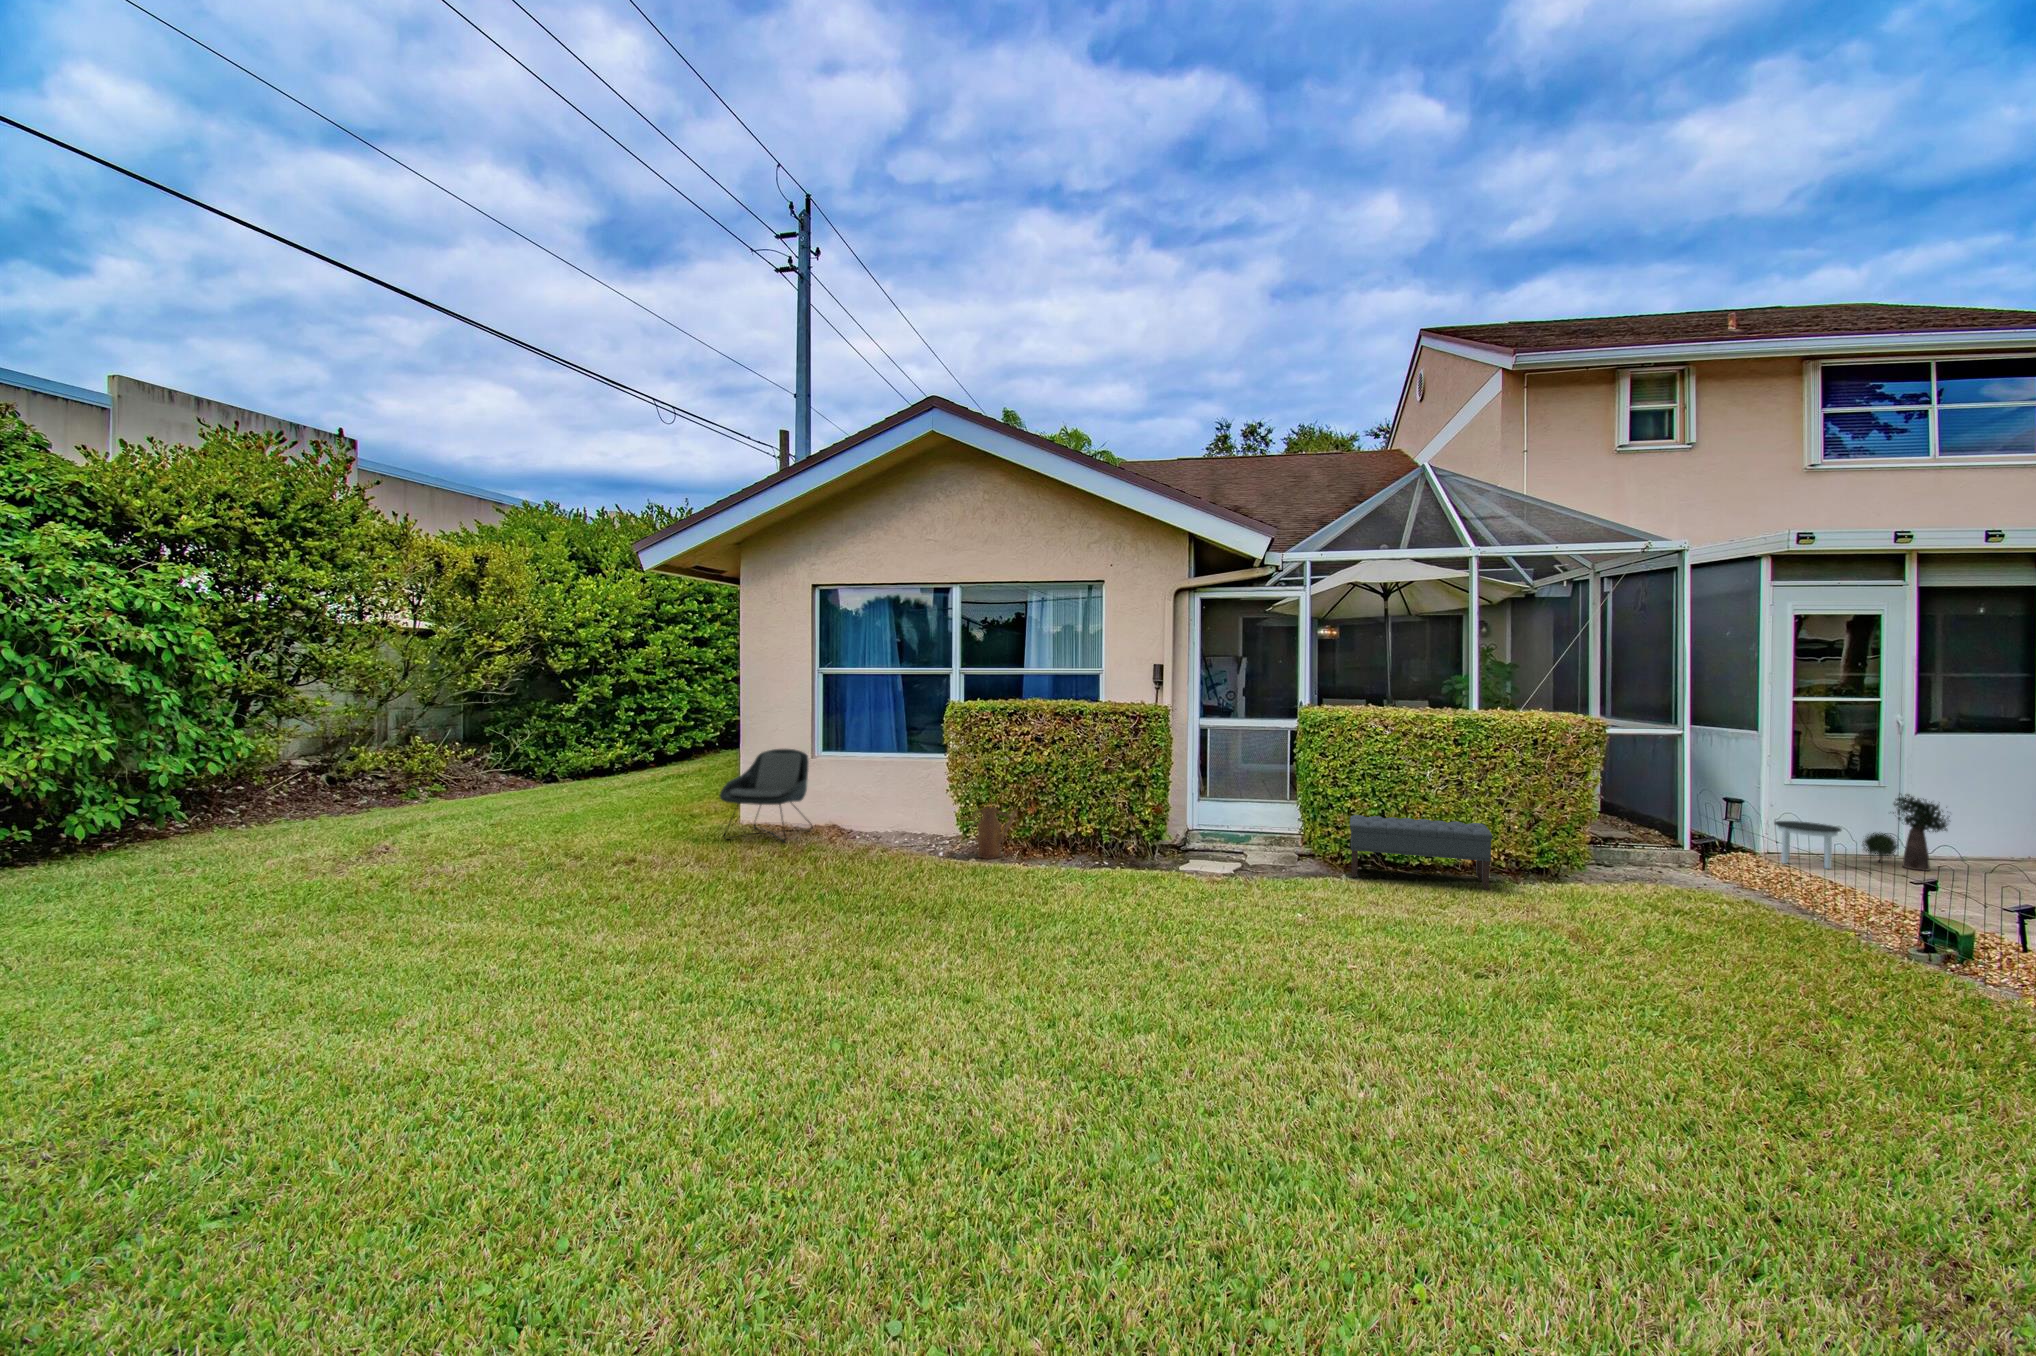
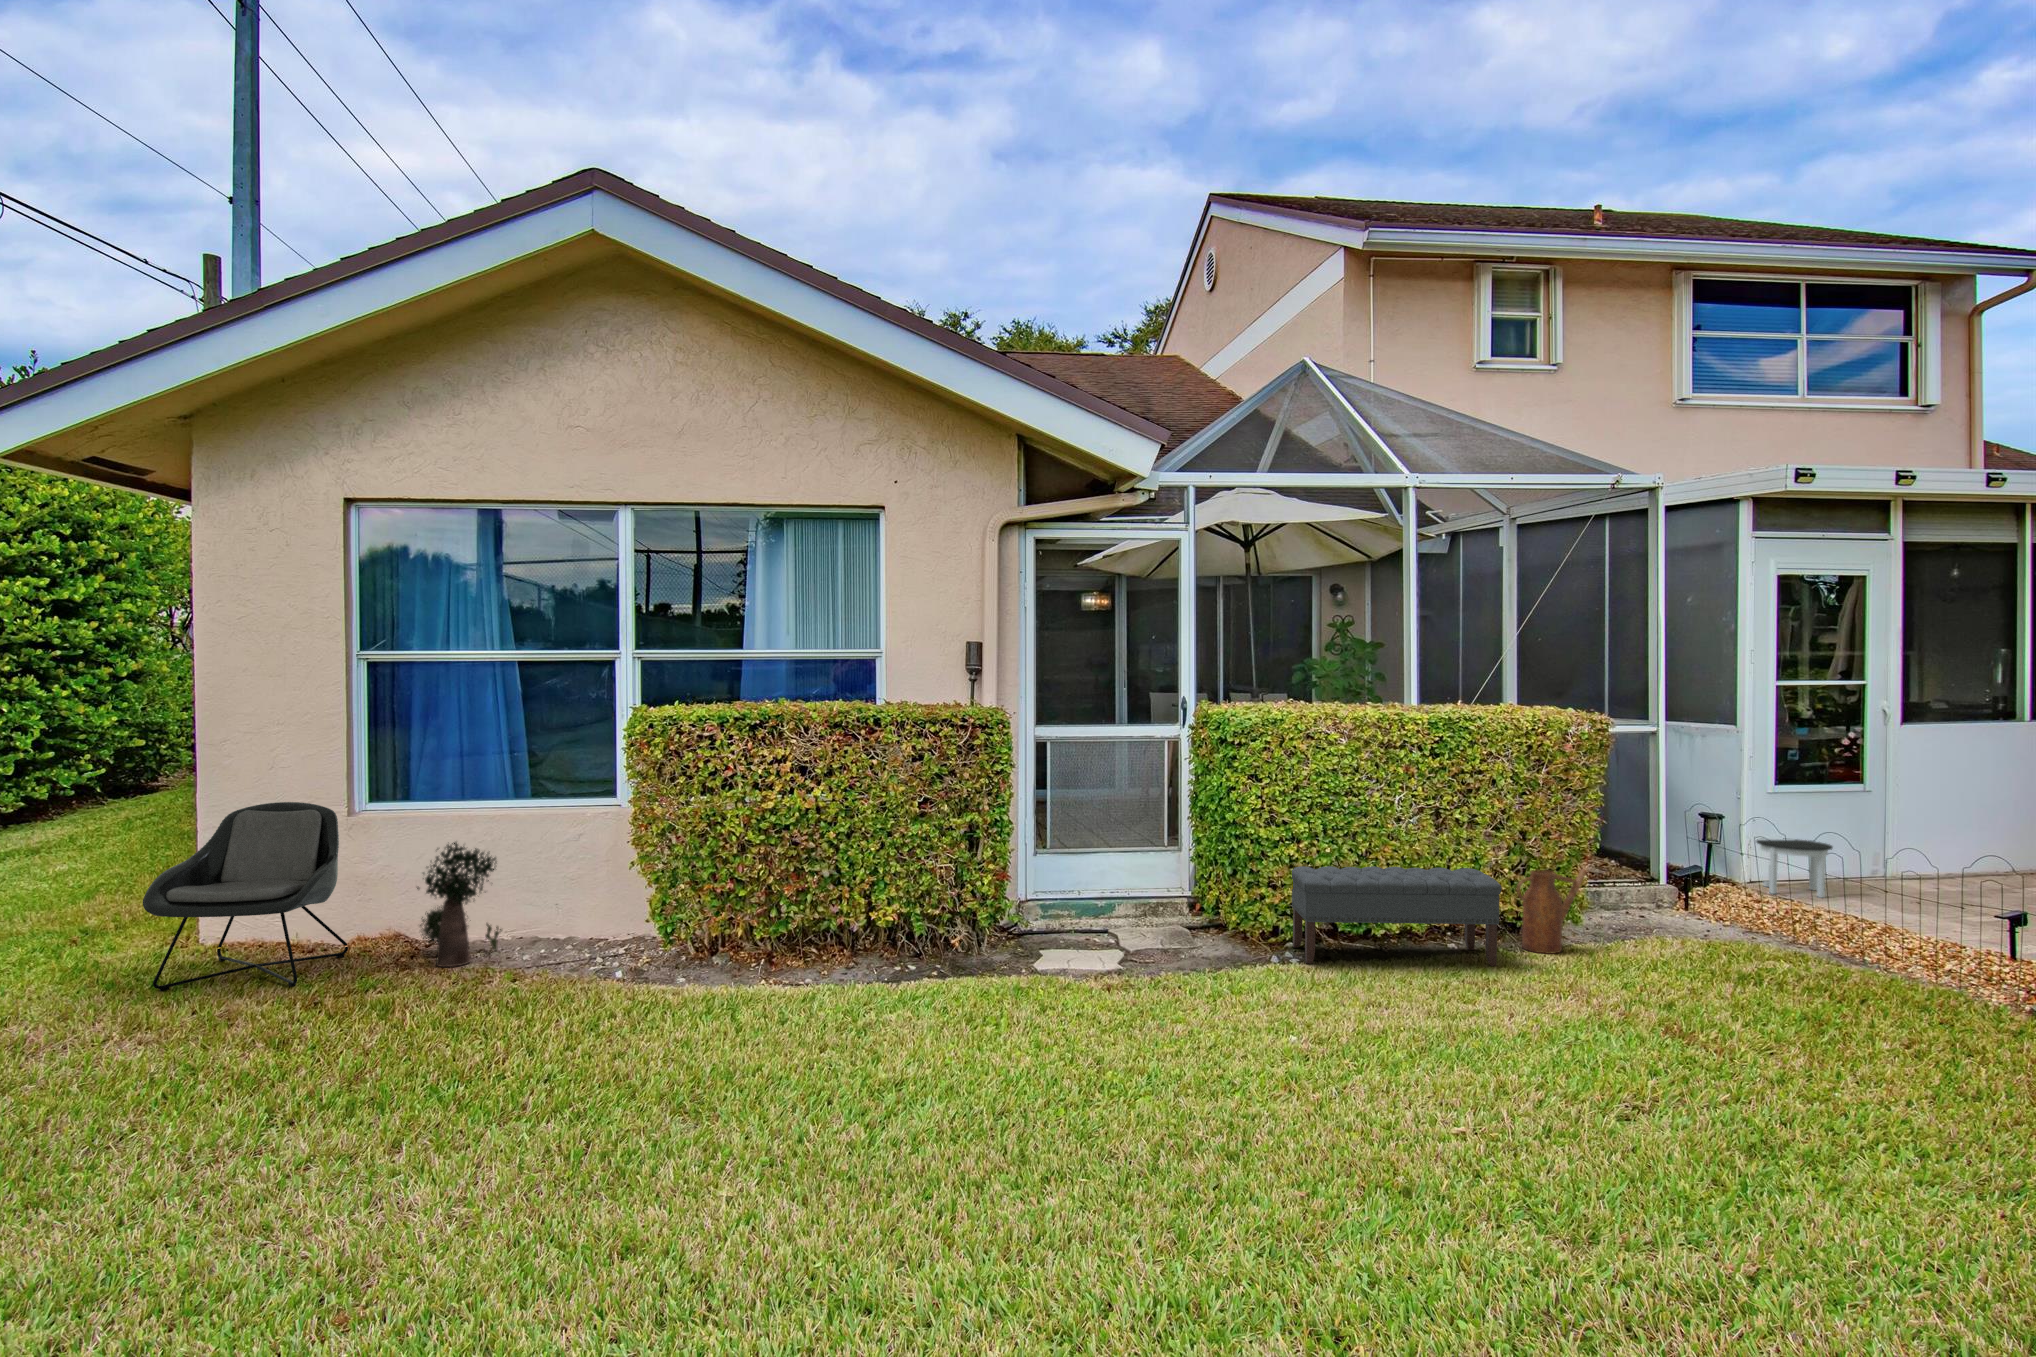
potted plant: present [1863,794,1950,871] -> present [417,842,502,967]
watering can: present [973,807,1018,859] -> present [1516,869,1586,954]

